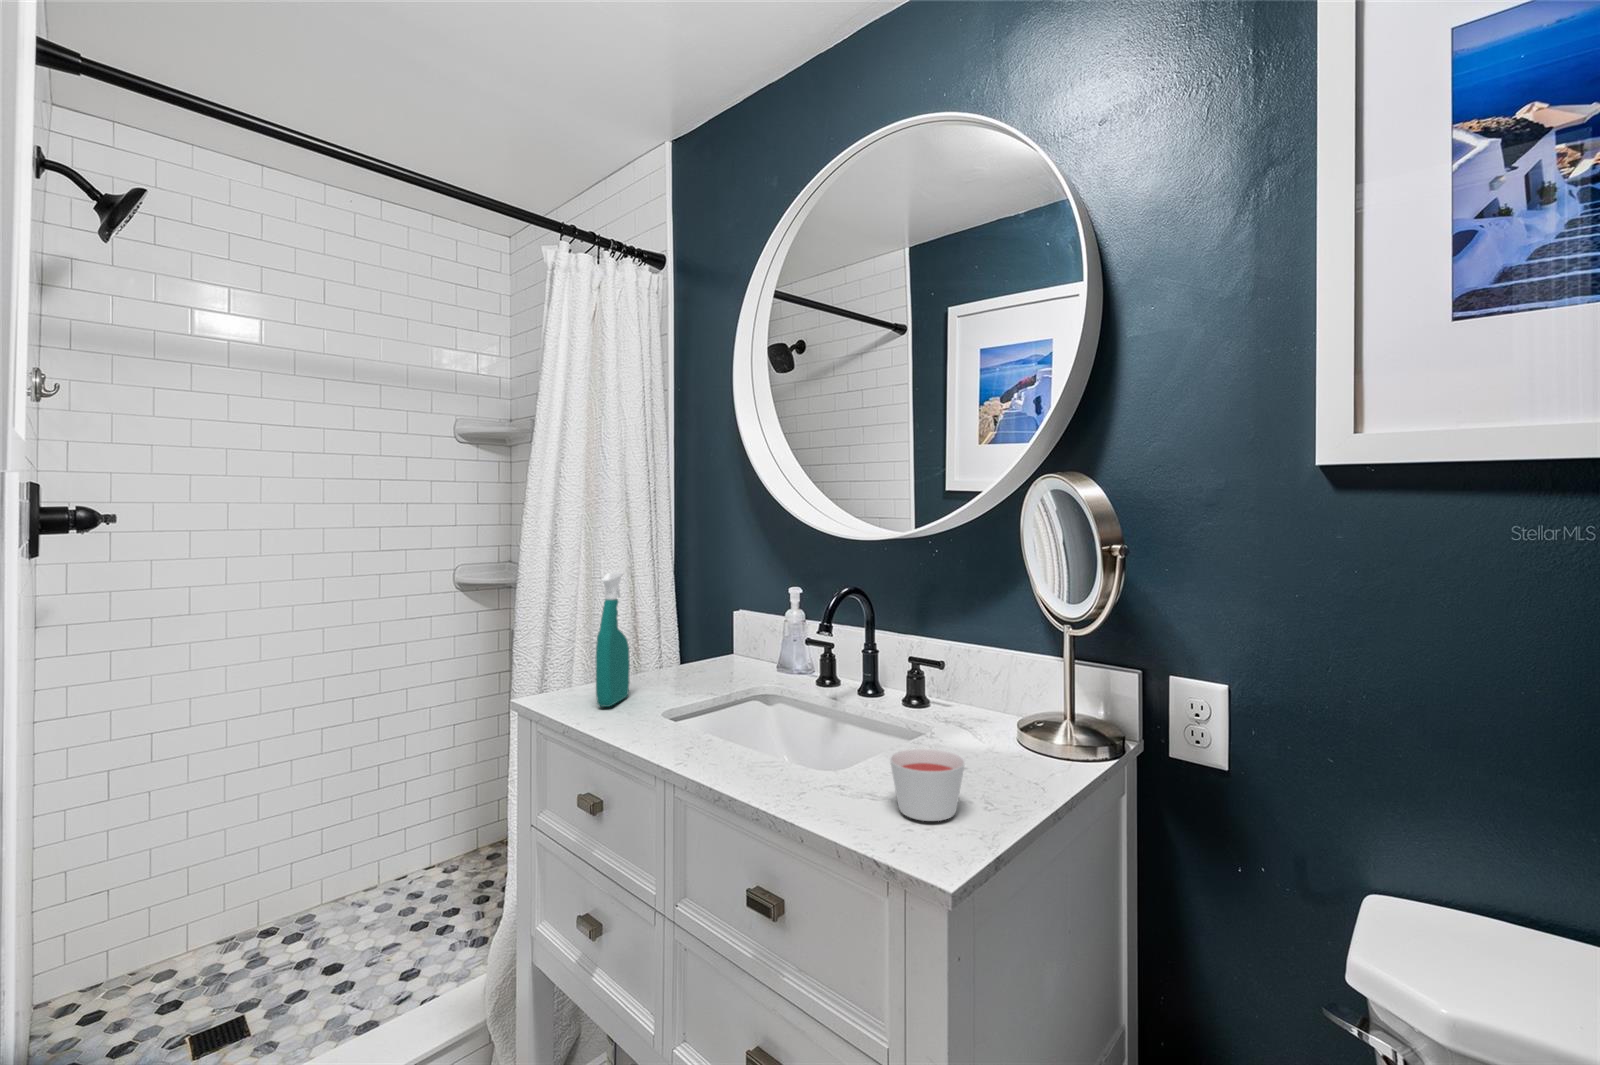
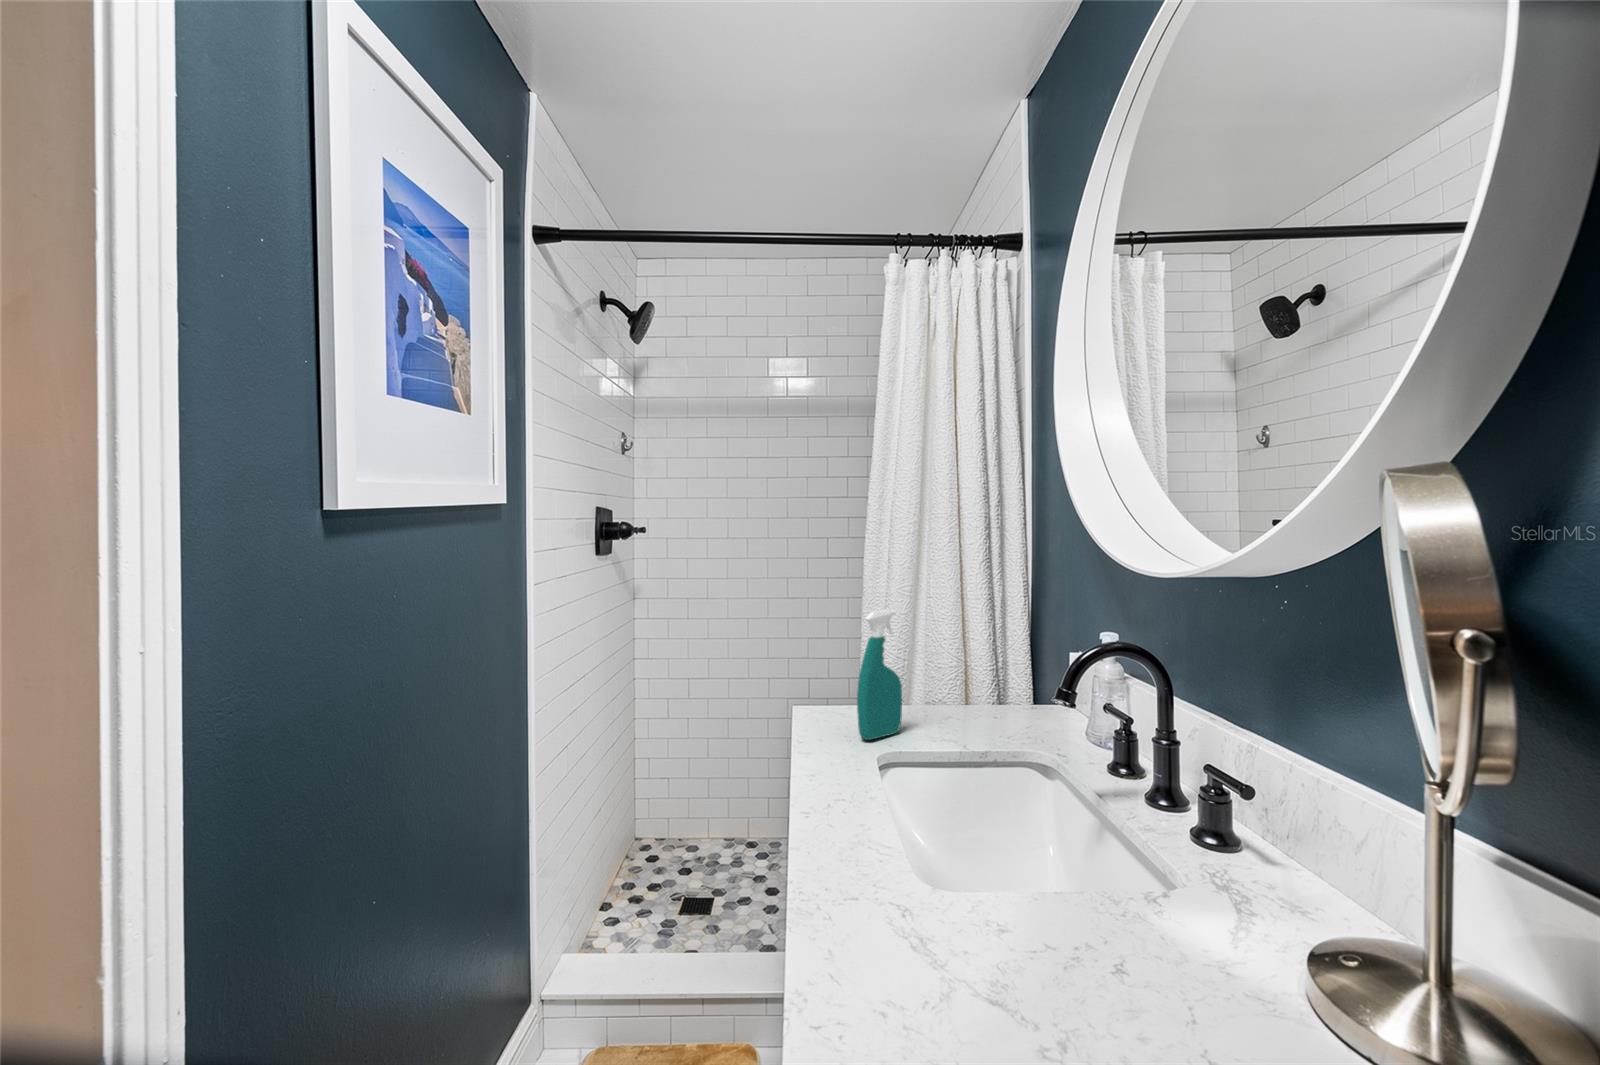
candle: present [890,748,965,821] -> none [936,887,1032,997]

